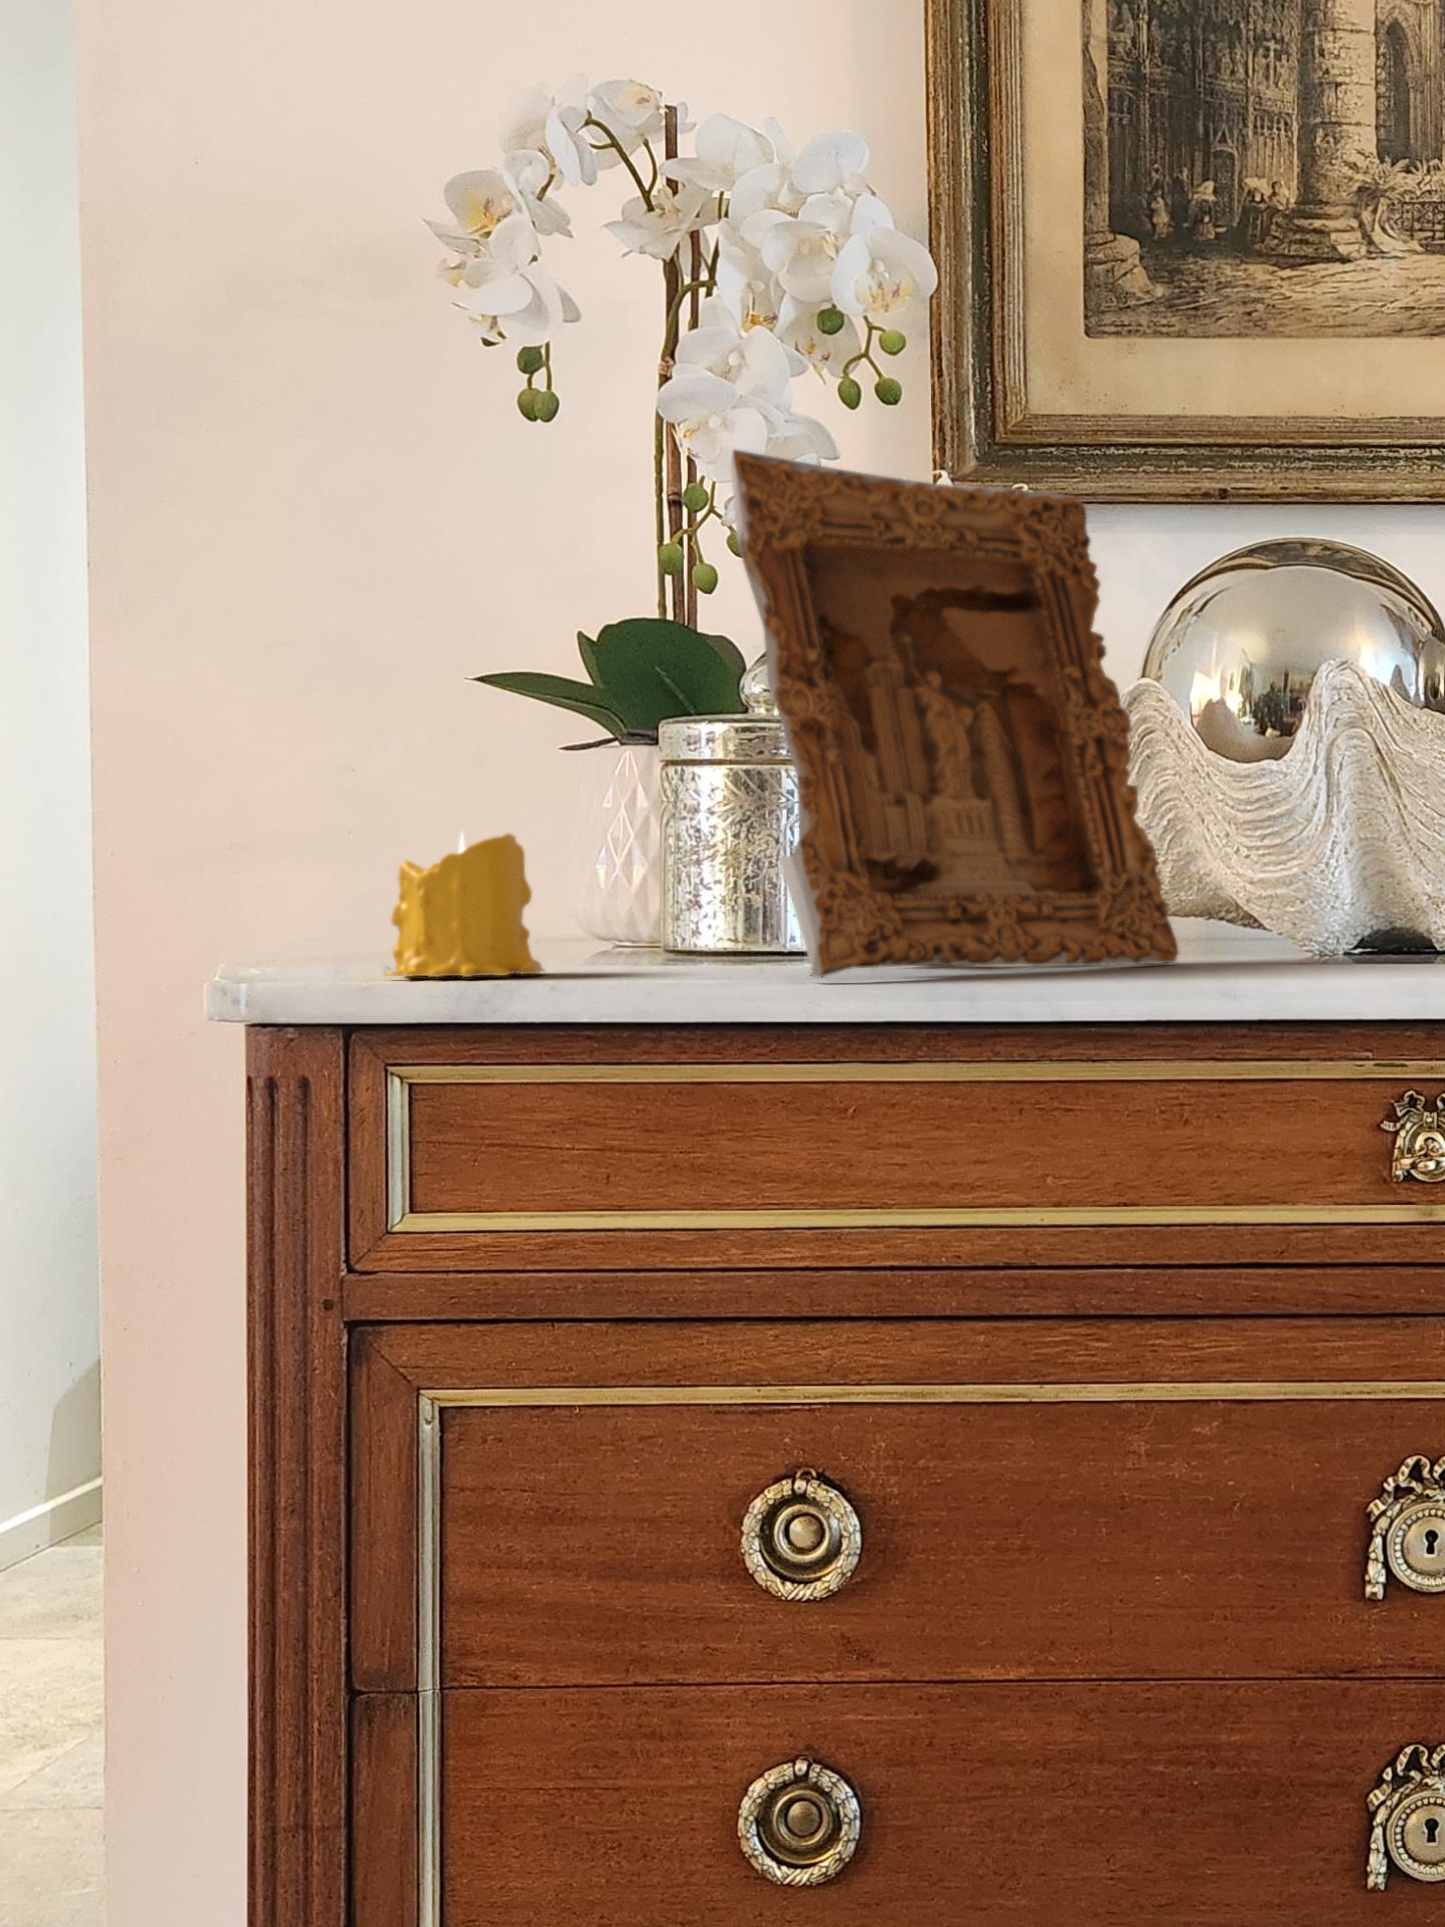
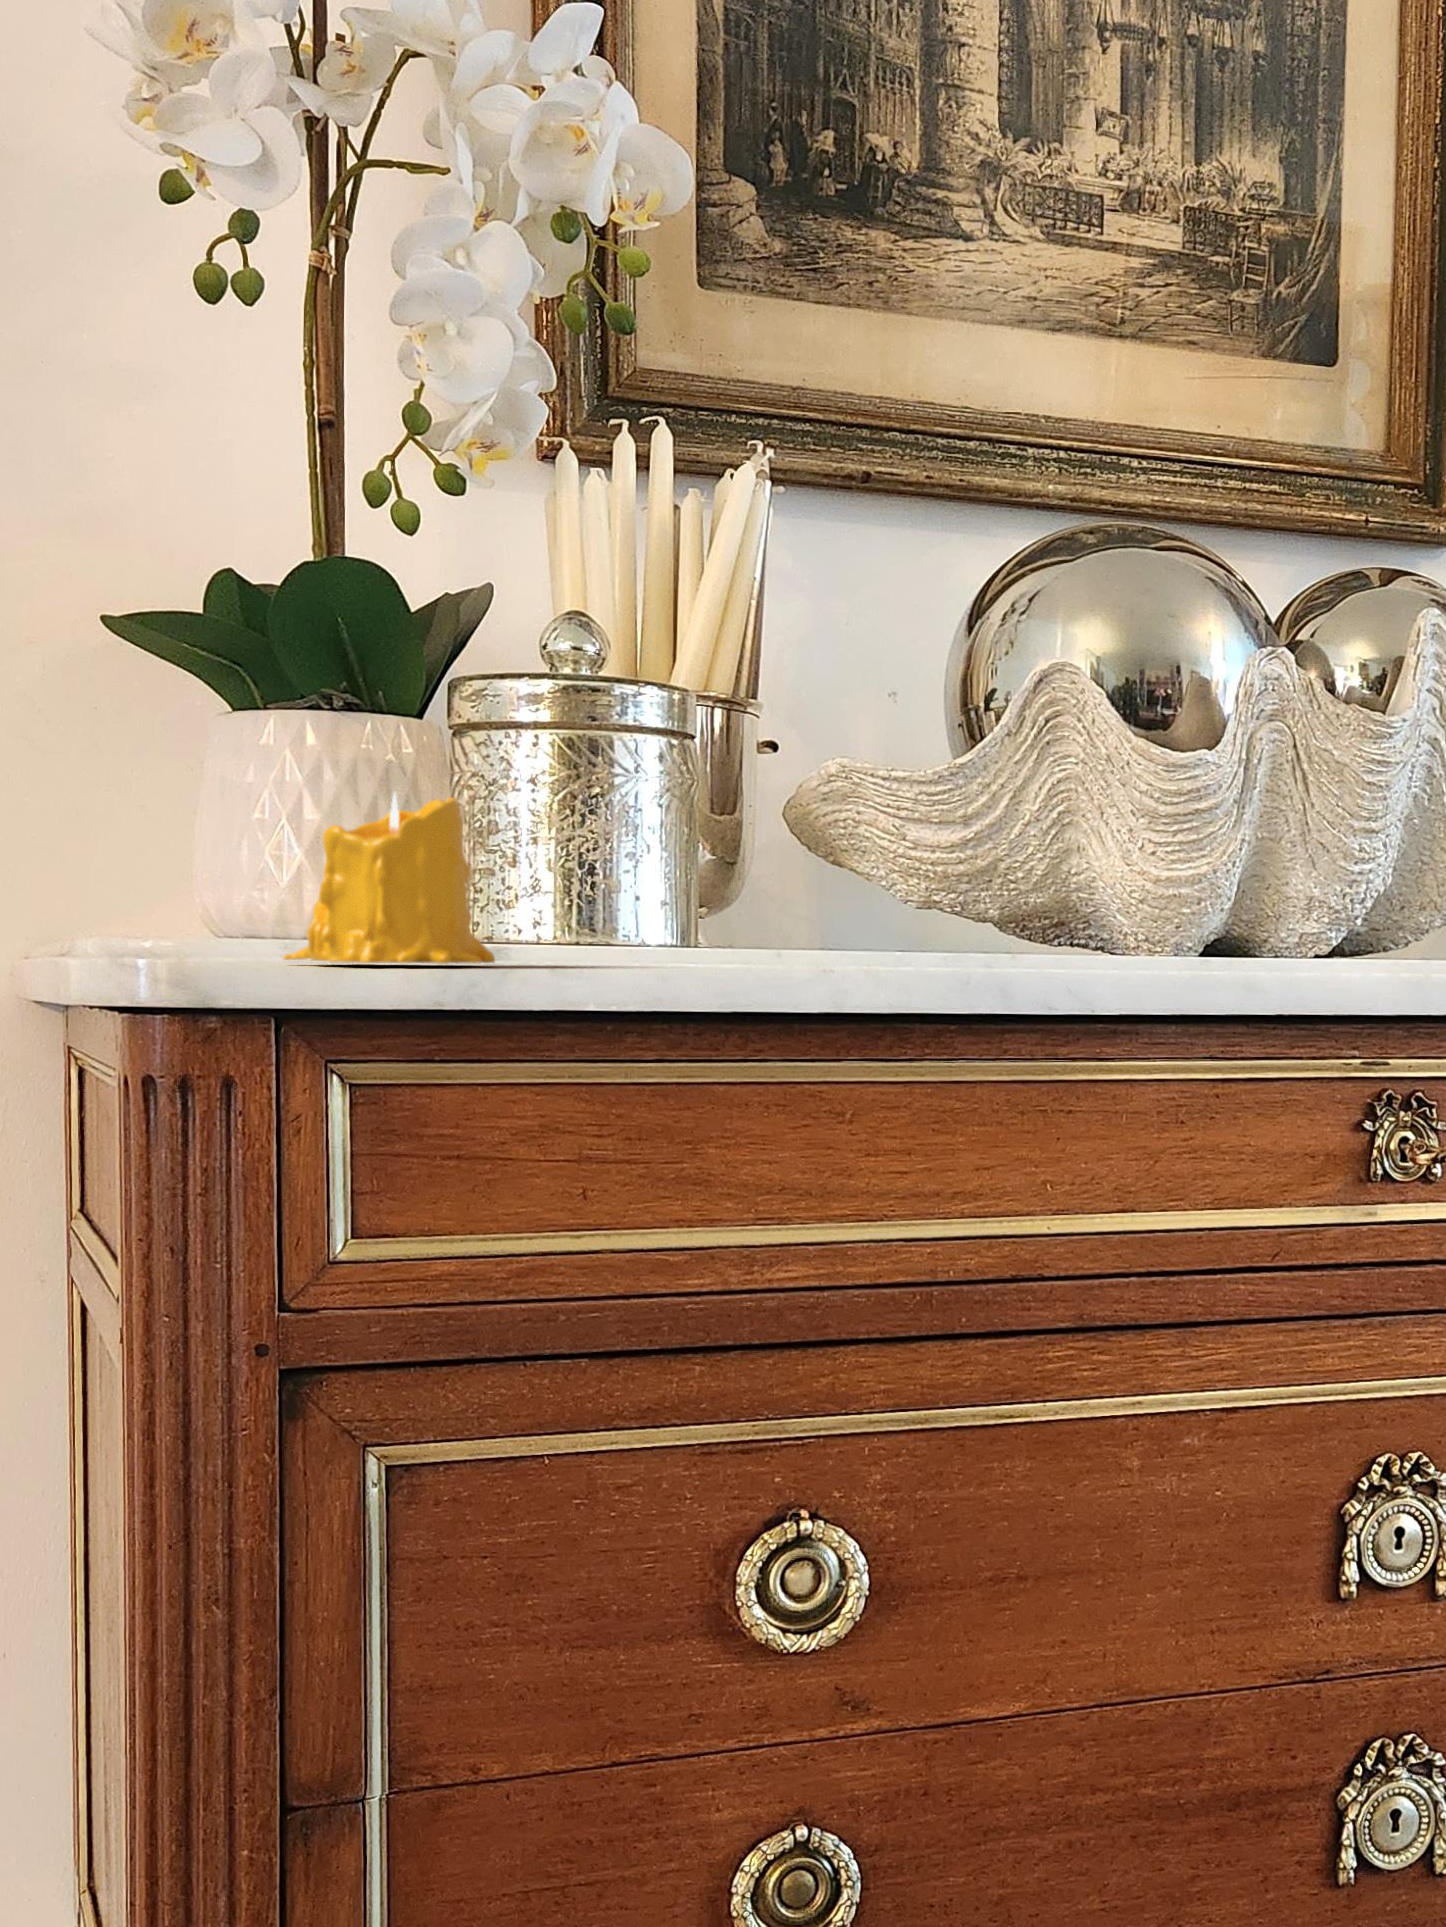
picture frame: present [731,449,1178,977] -> none [716,366,1122,965]

